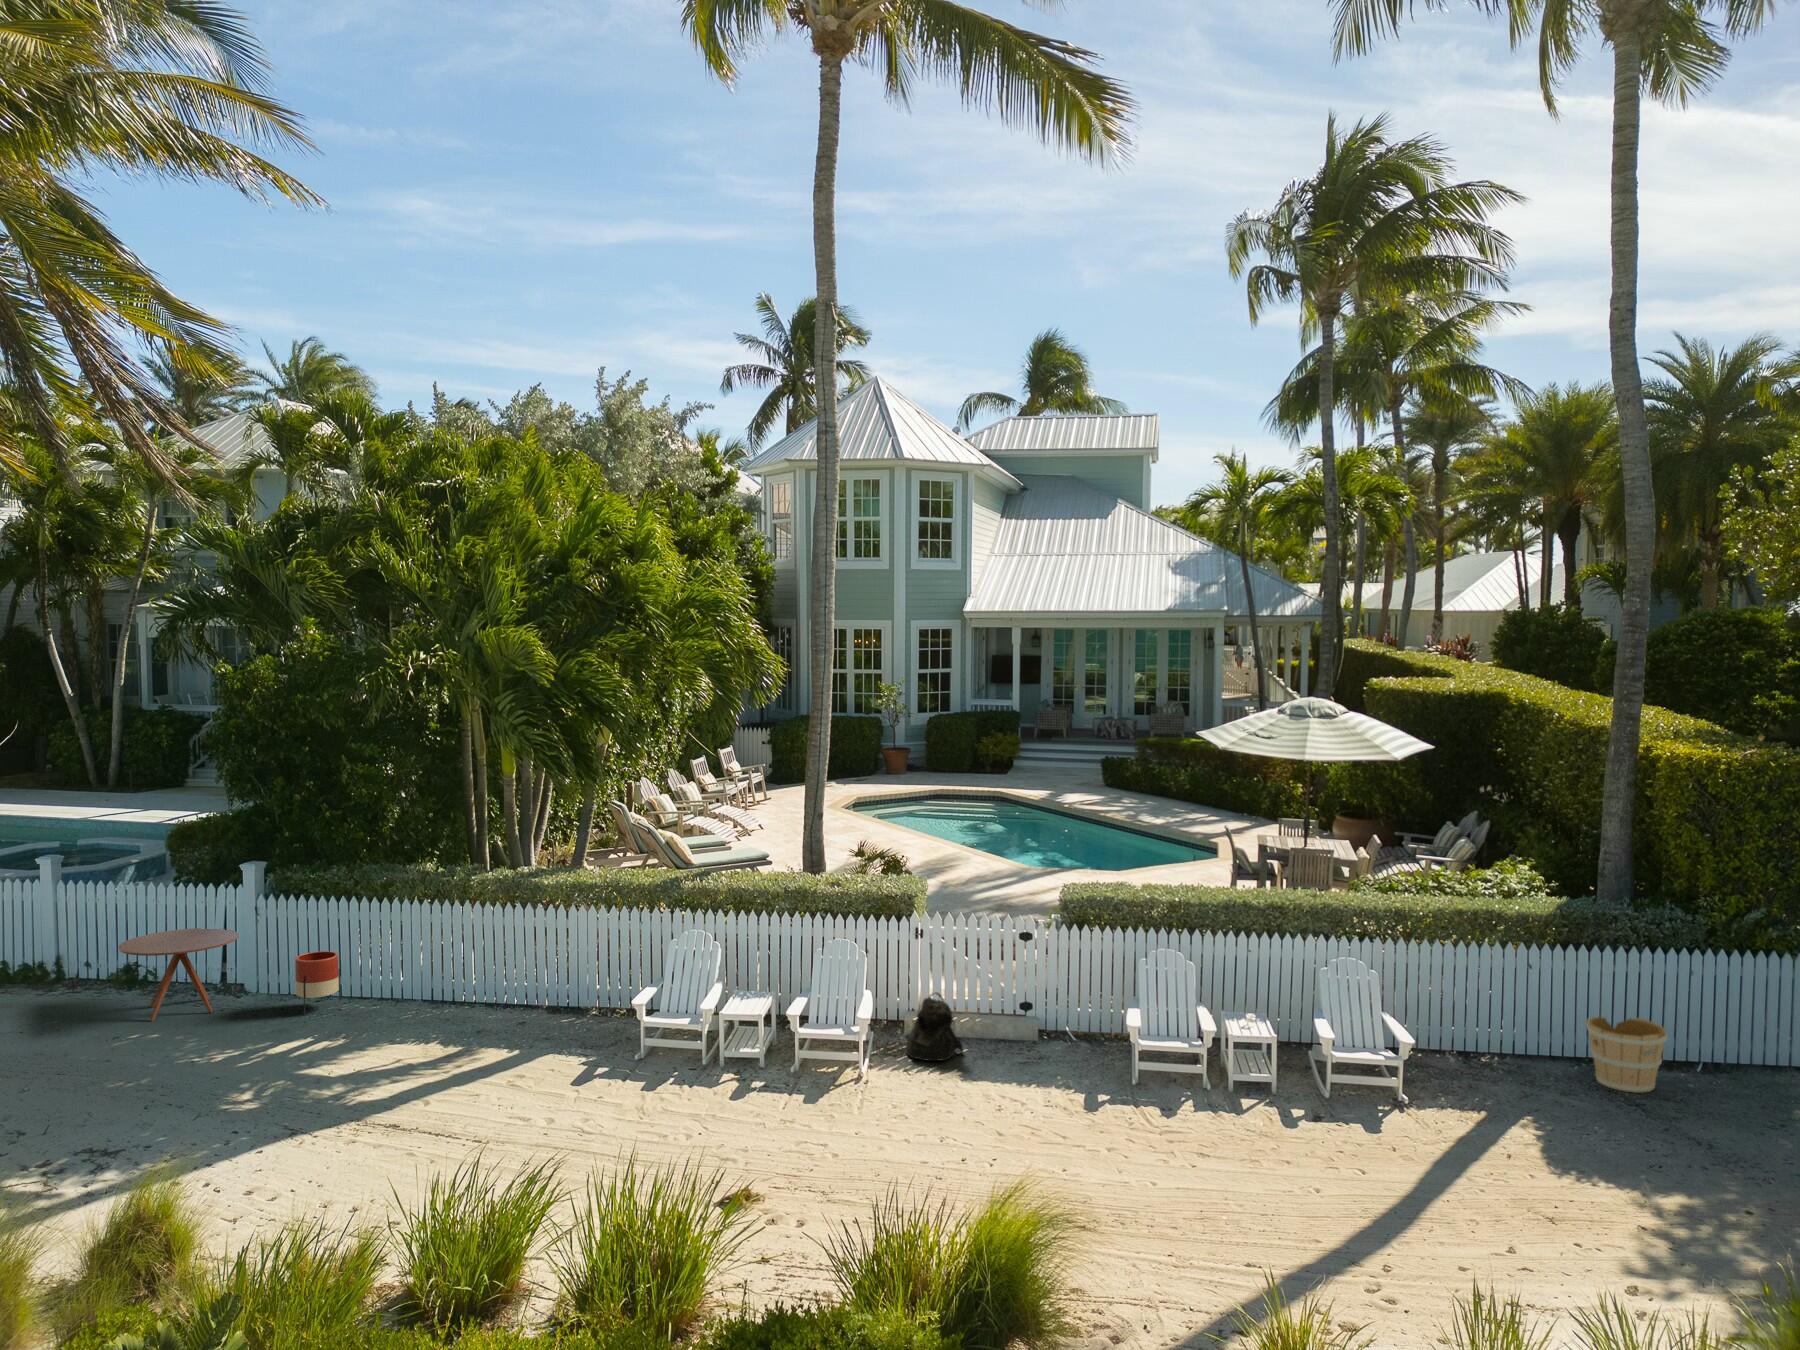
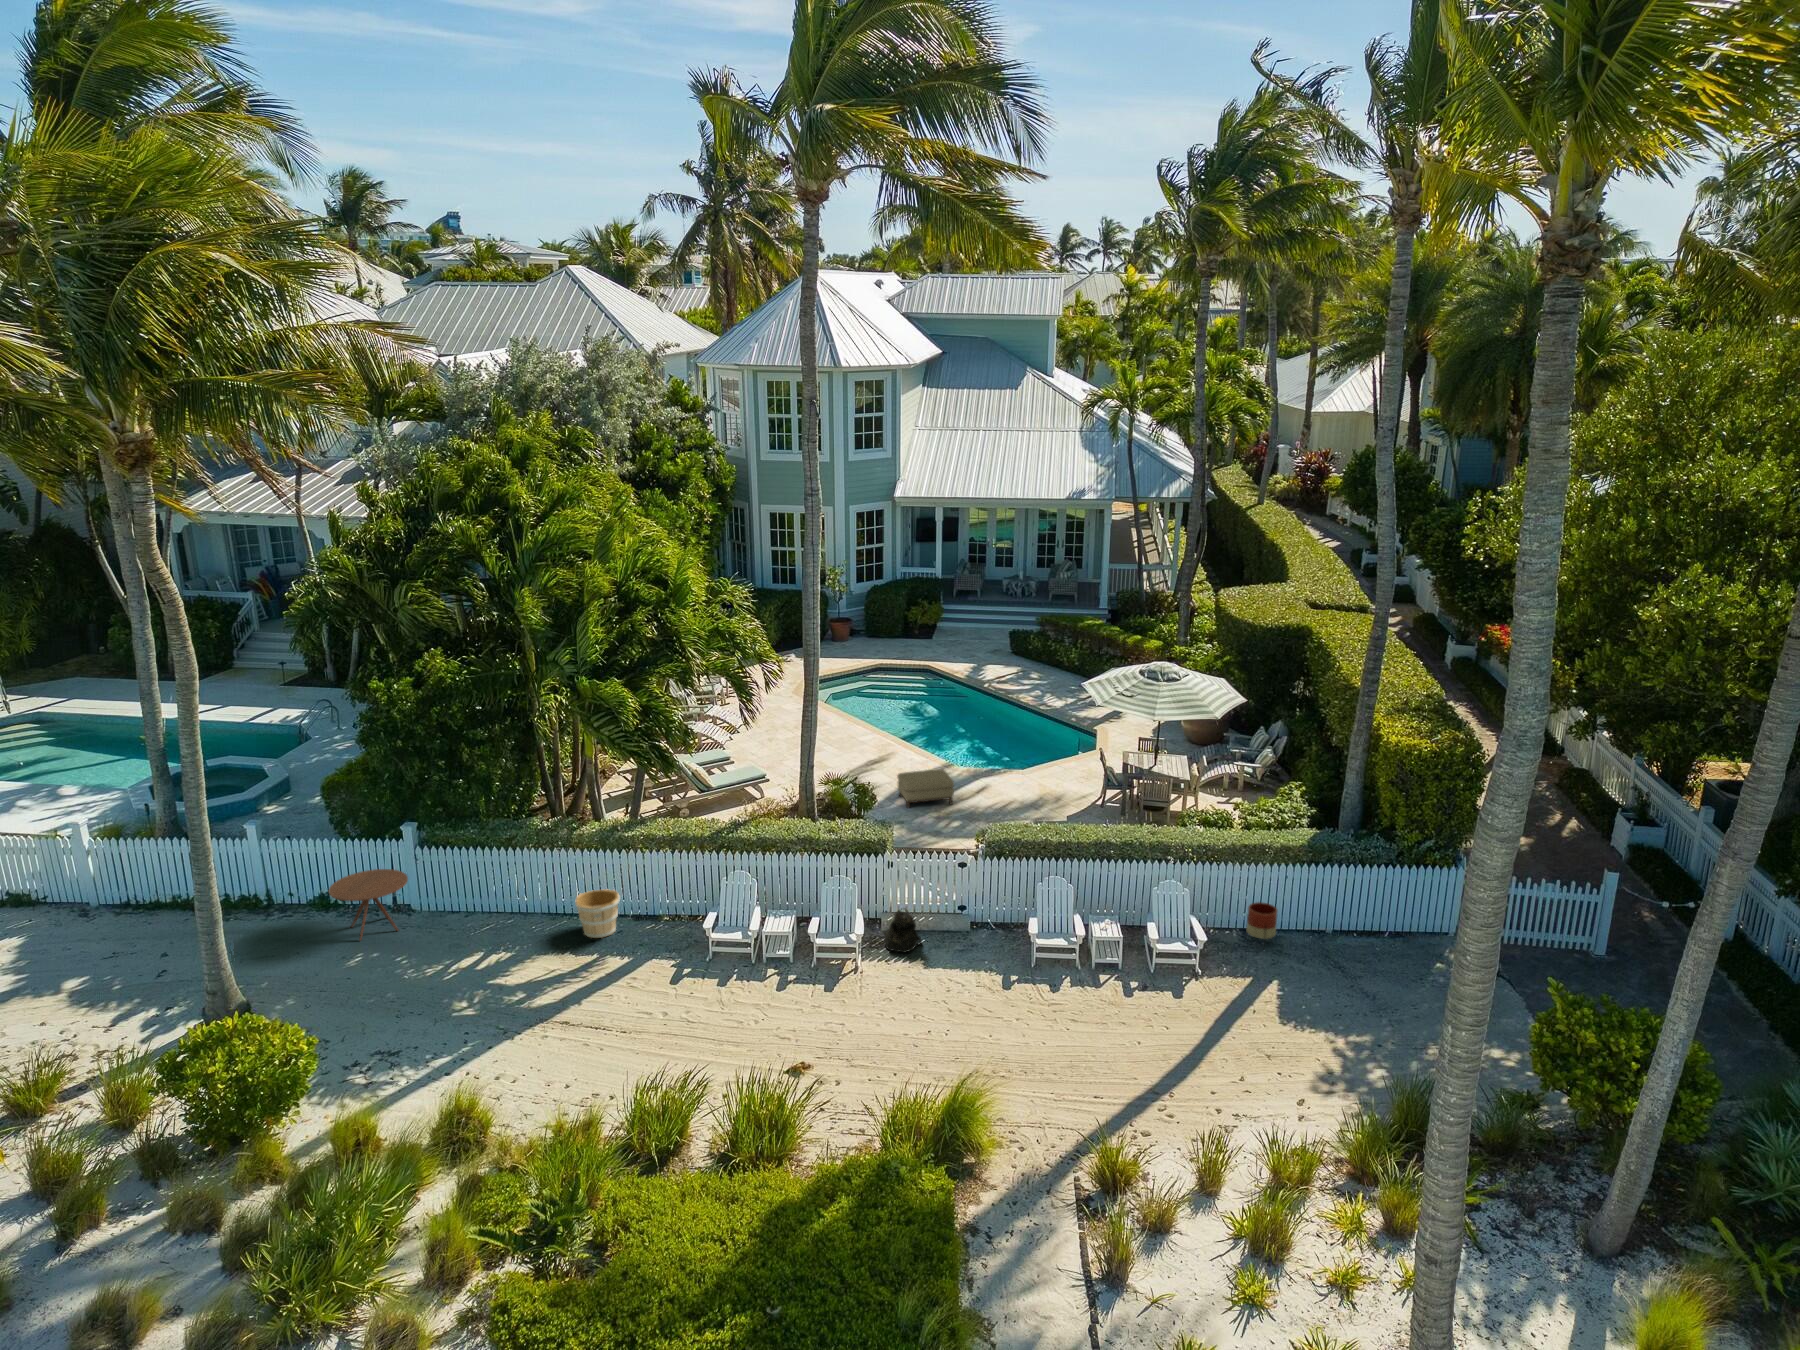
ottoman: none [946,864,1023,910] -> present [897,769,954,808]
planter: present [295,951,340,1015] -> present [1246,902,1277,939]
wooden bucket: present [1586,1017,1667,1093] -> present [575,889,620,938]

